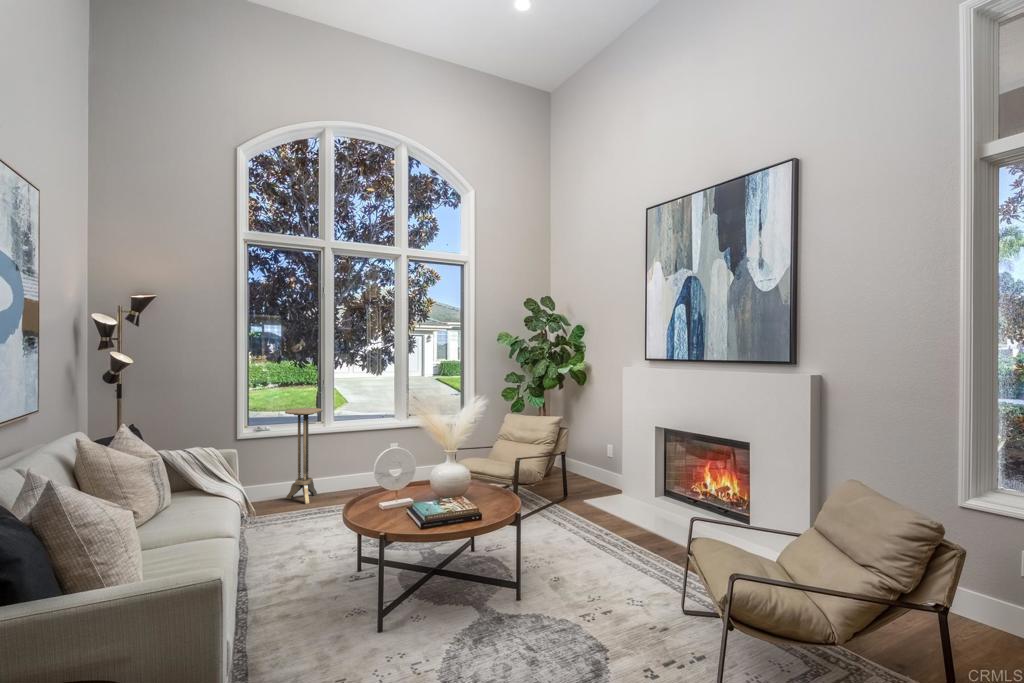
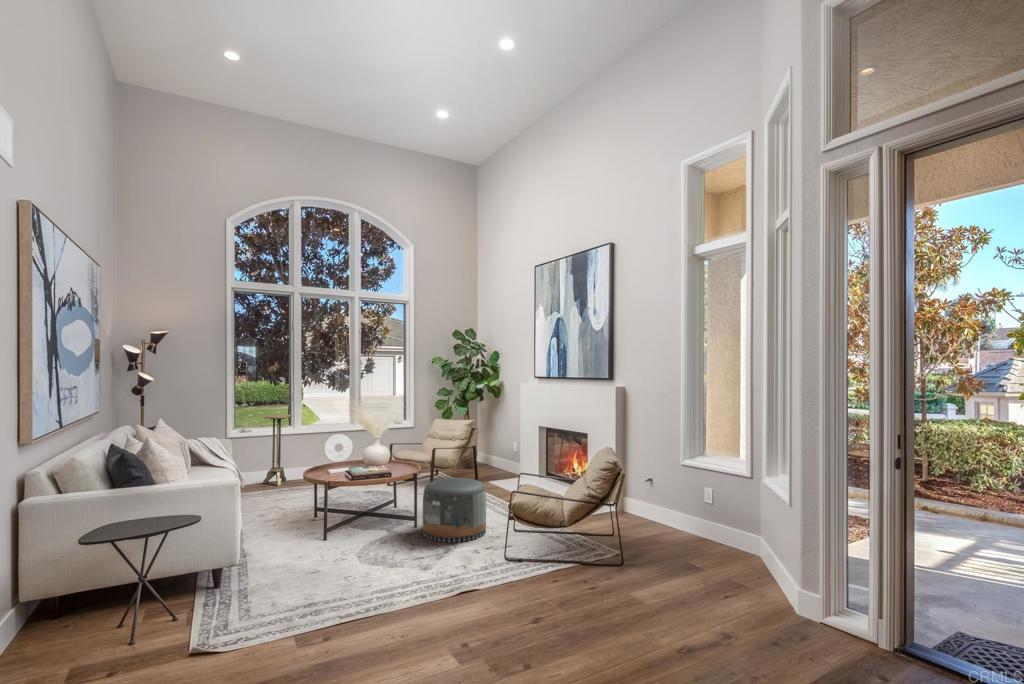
pouf: none [534,520,637,642] -> present [422,478,486,542]

